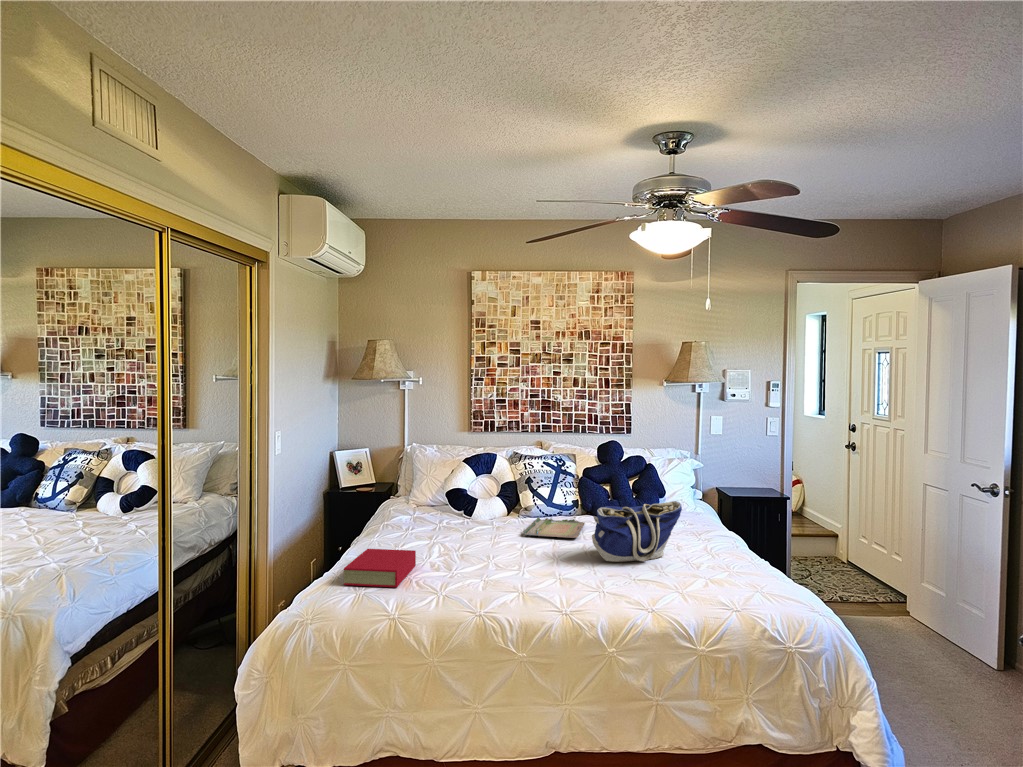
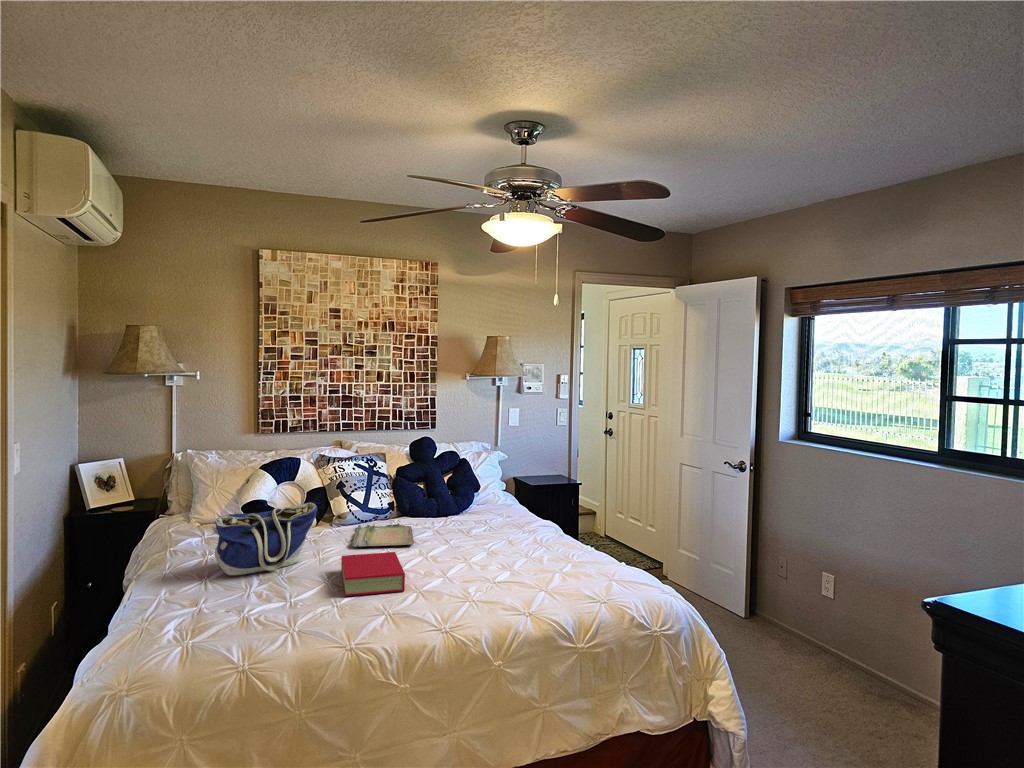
tote bag: present [592,501,682,562] -> present [212,502,317,575]
book: present [344,549,416,587] -> present [341,552,405,596]

